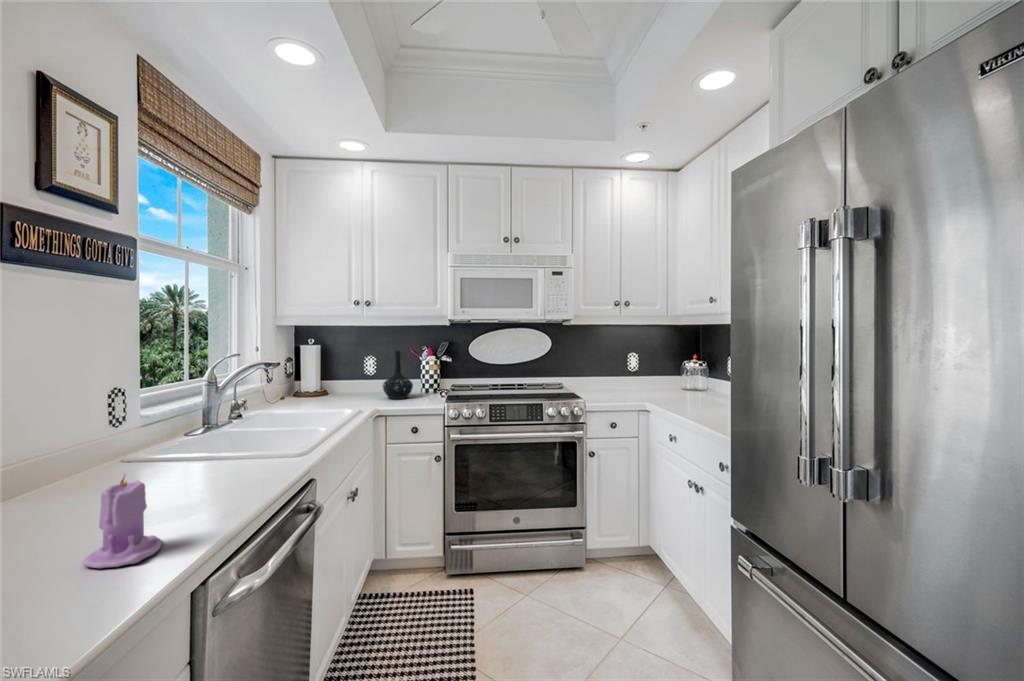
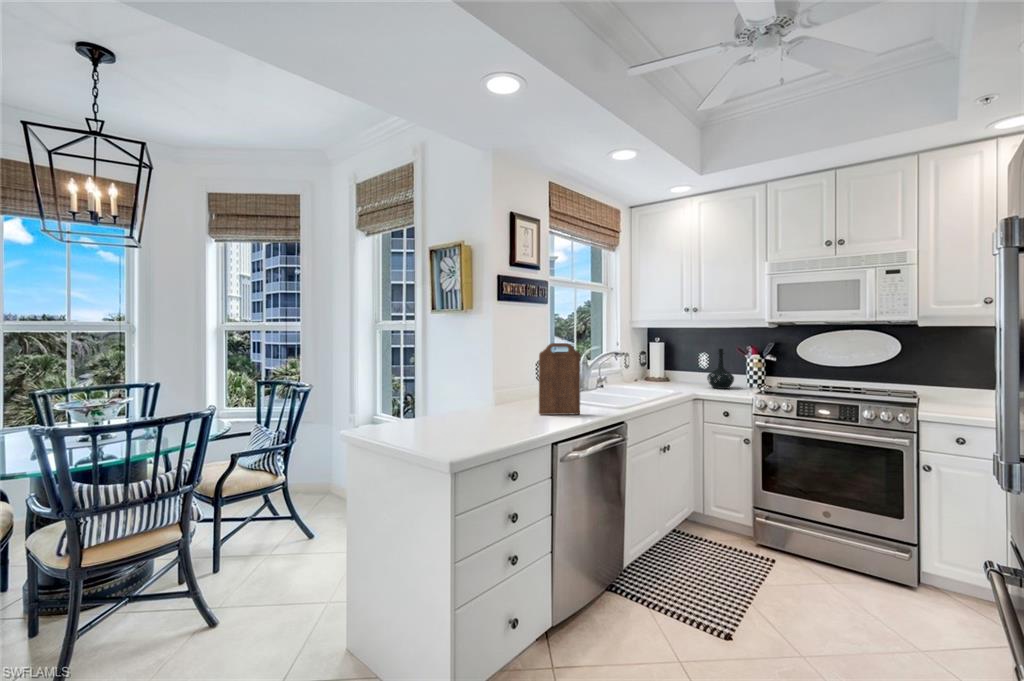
cutting board: none [135,354,235,507] -> present [539,343,580,415]
candle: present [83,474,162,568] -> none [517,391,543,428]

